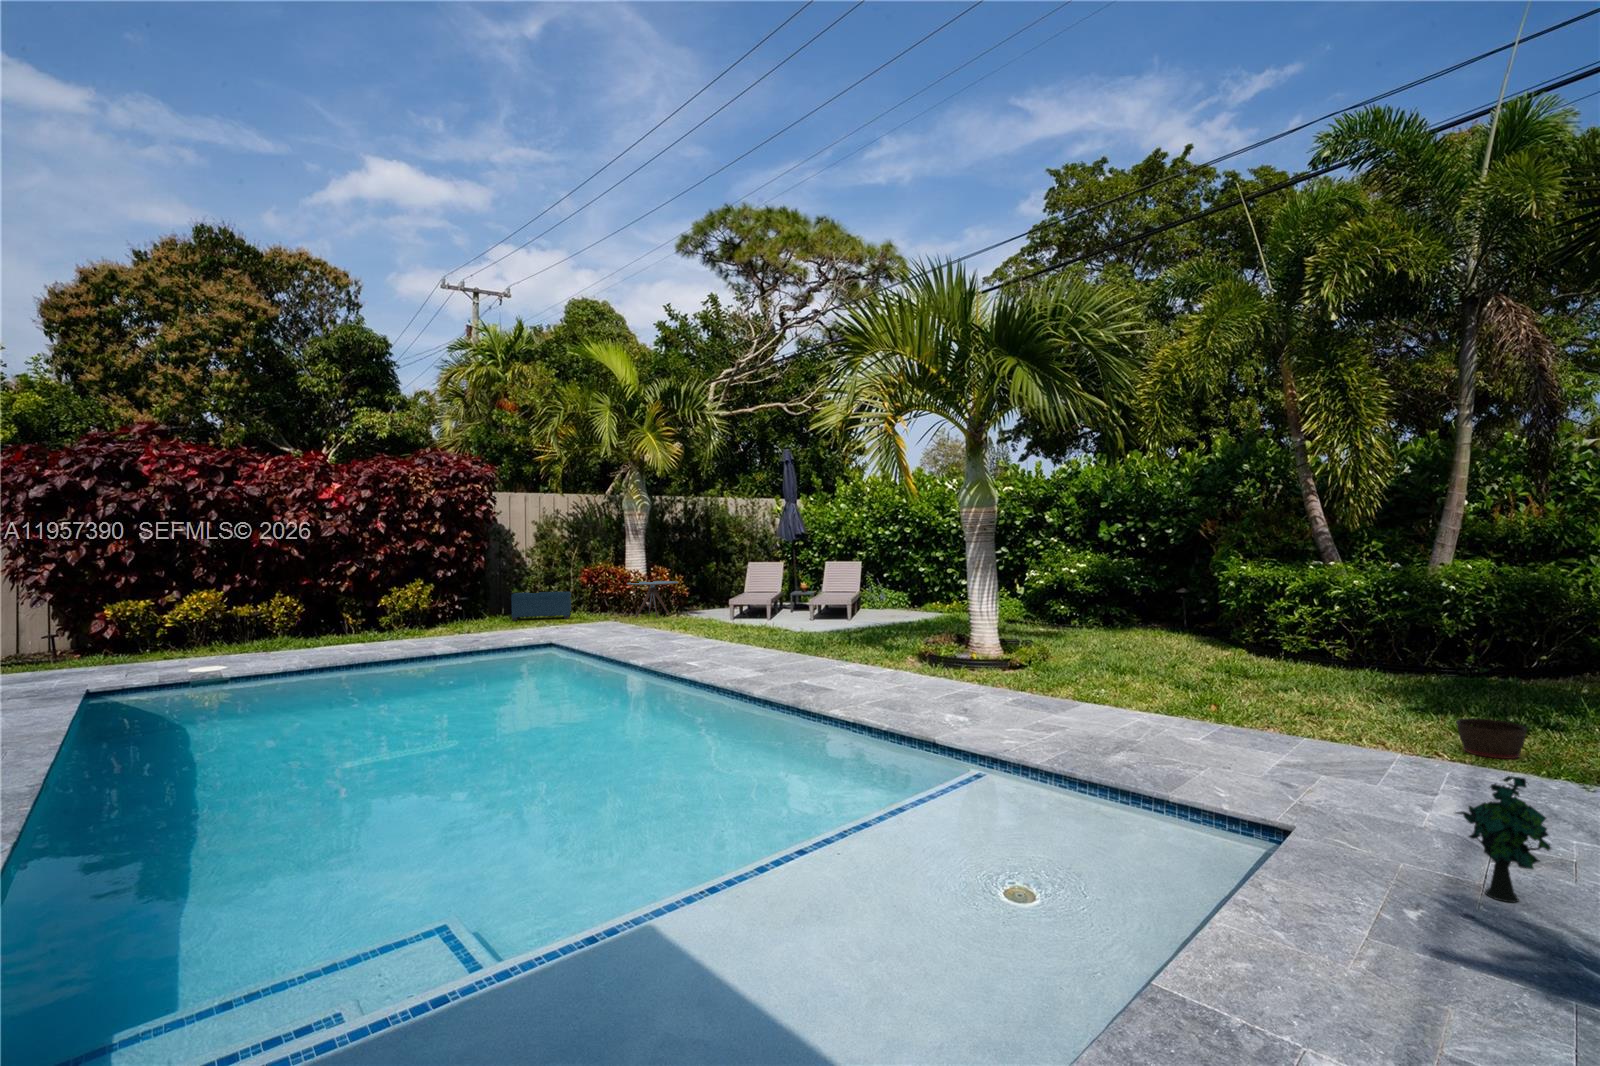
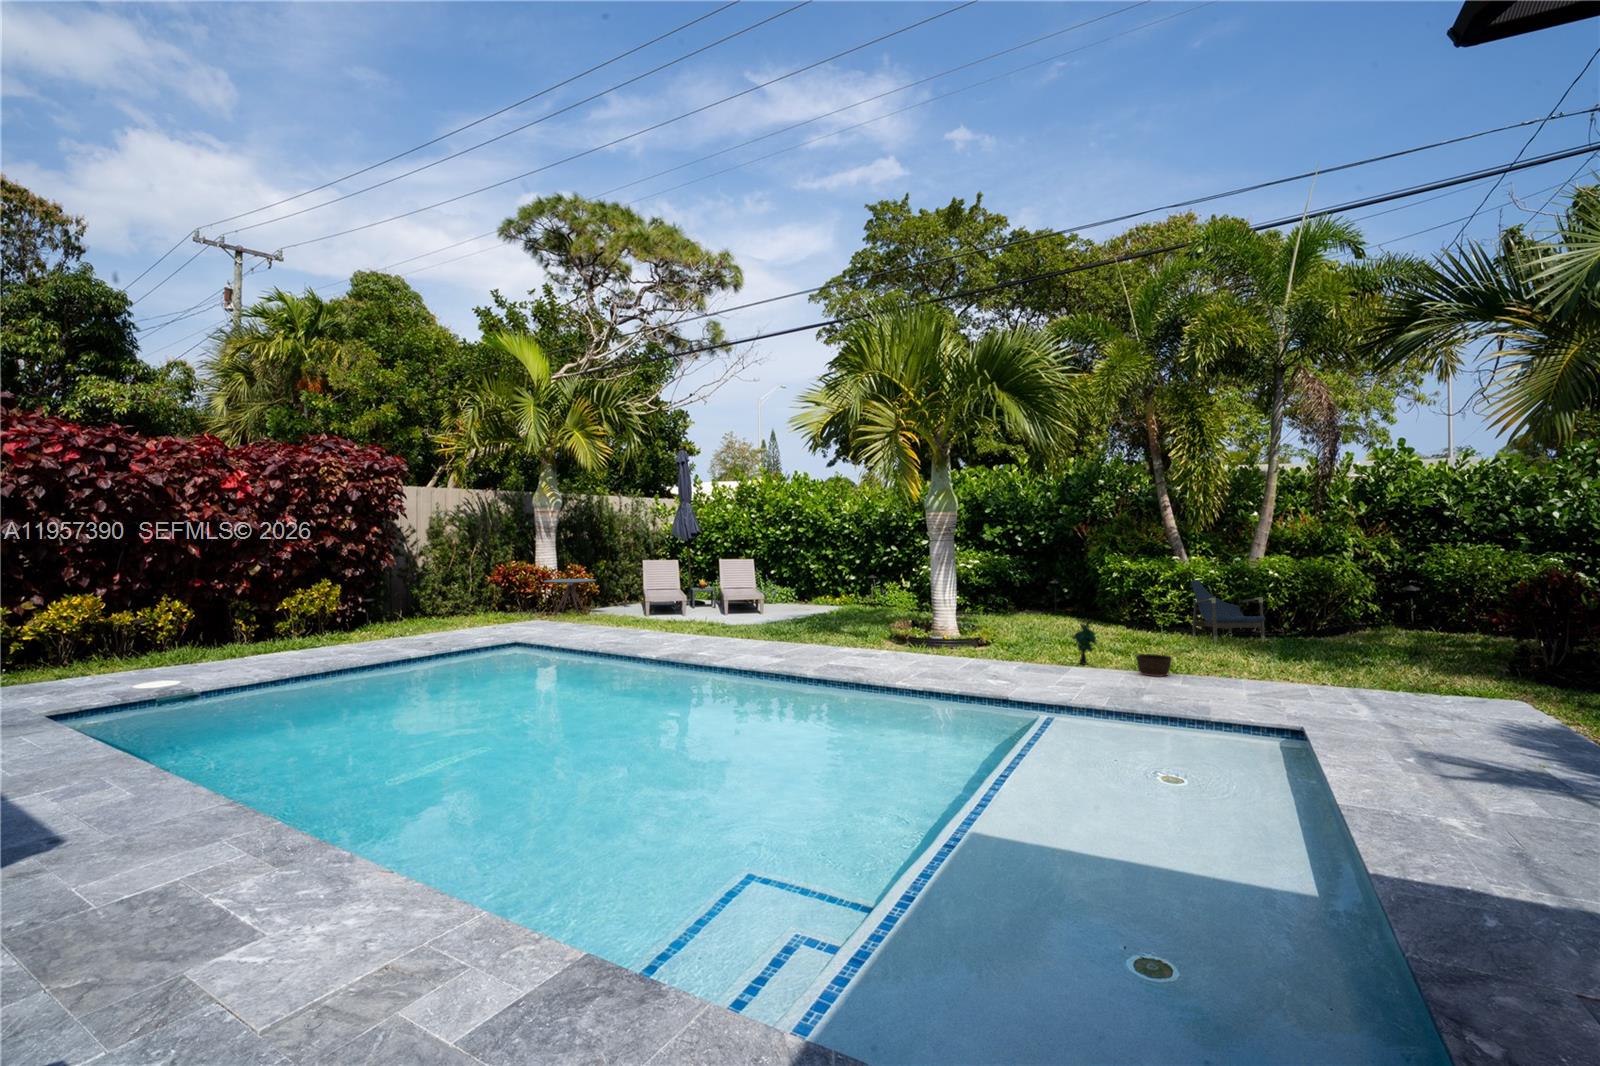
bench: present [511,592,571,621] -> none [417,591,483,623]
lounge chair: none [1330,593,1434,686] -> present [1191,580,1266,643]
basket: present [1456,718,1527,759] -> present [1136,654,1172,677]
decorative plant: present [1456,776,1551,902] -> present [1072,621,1096,665]

